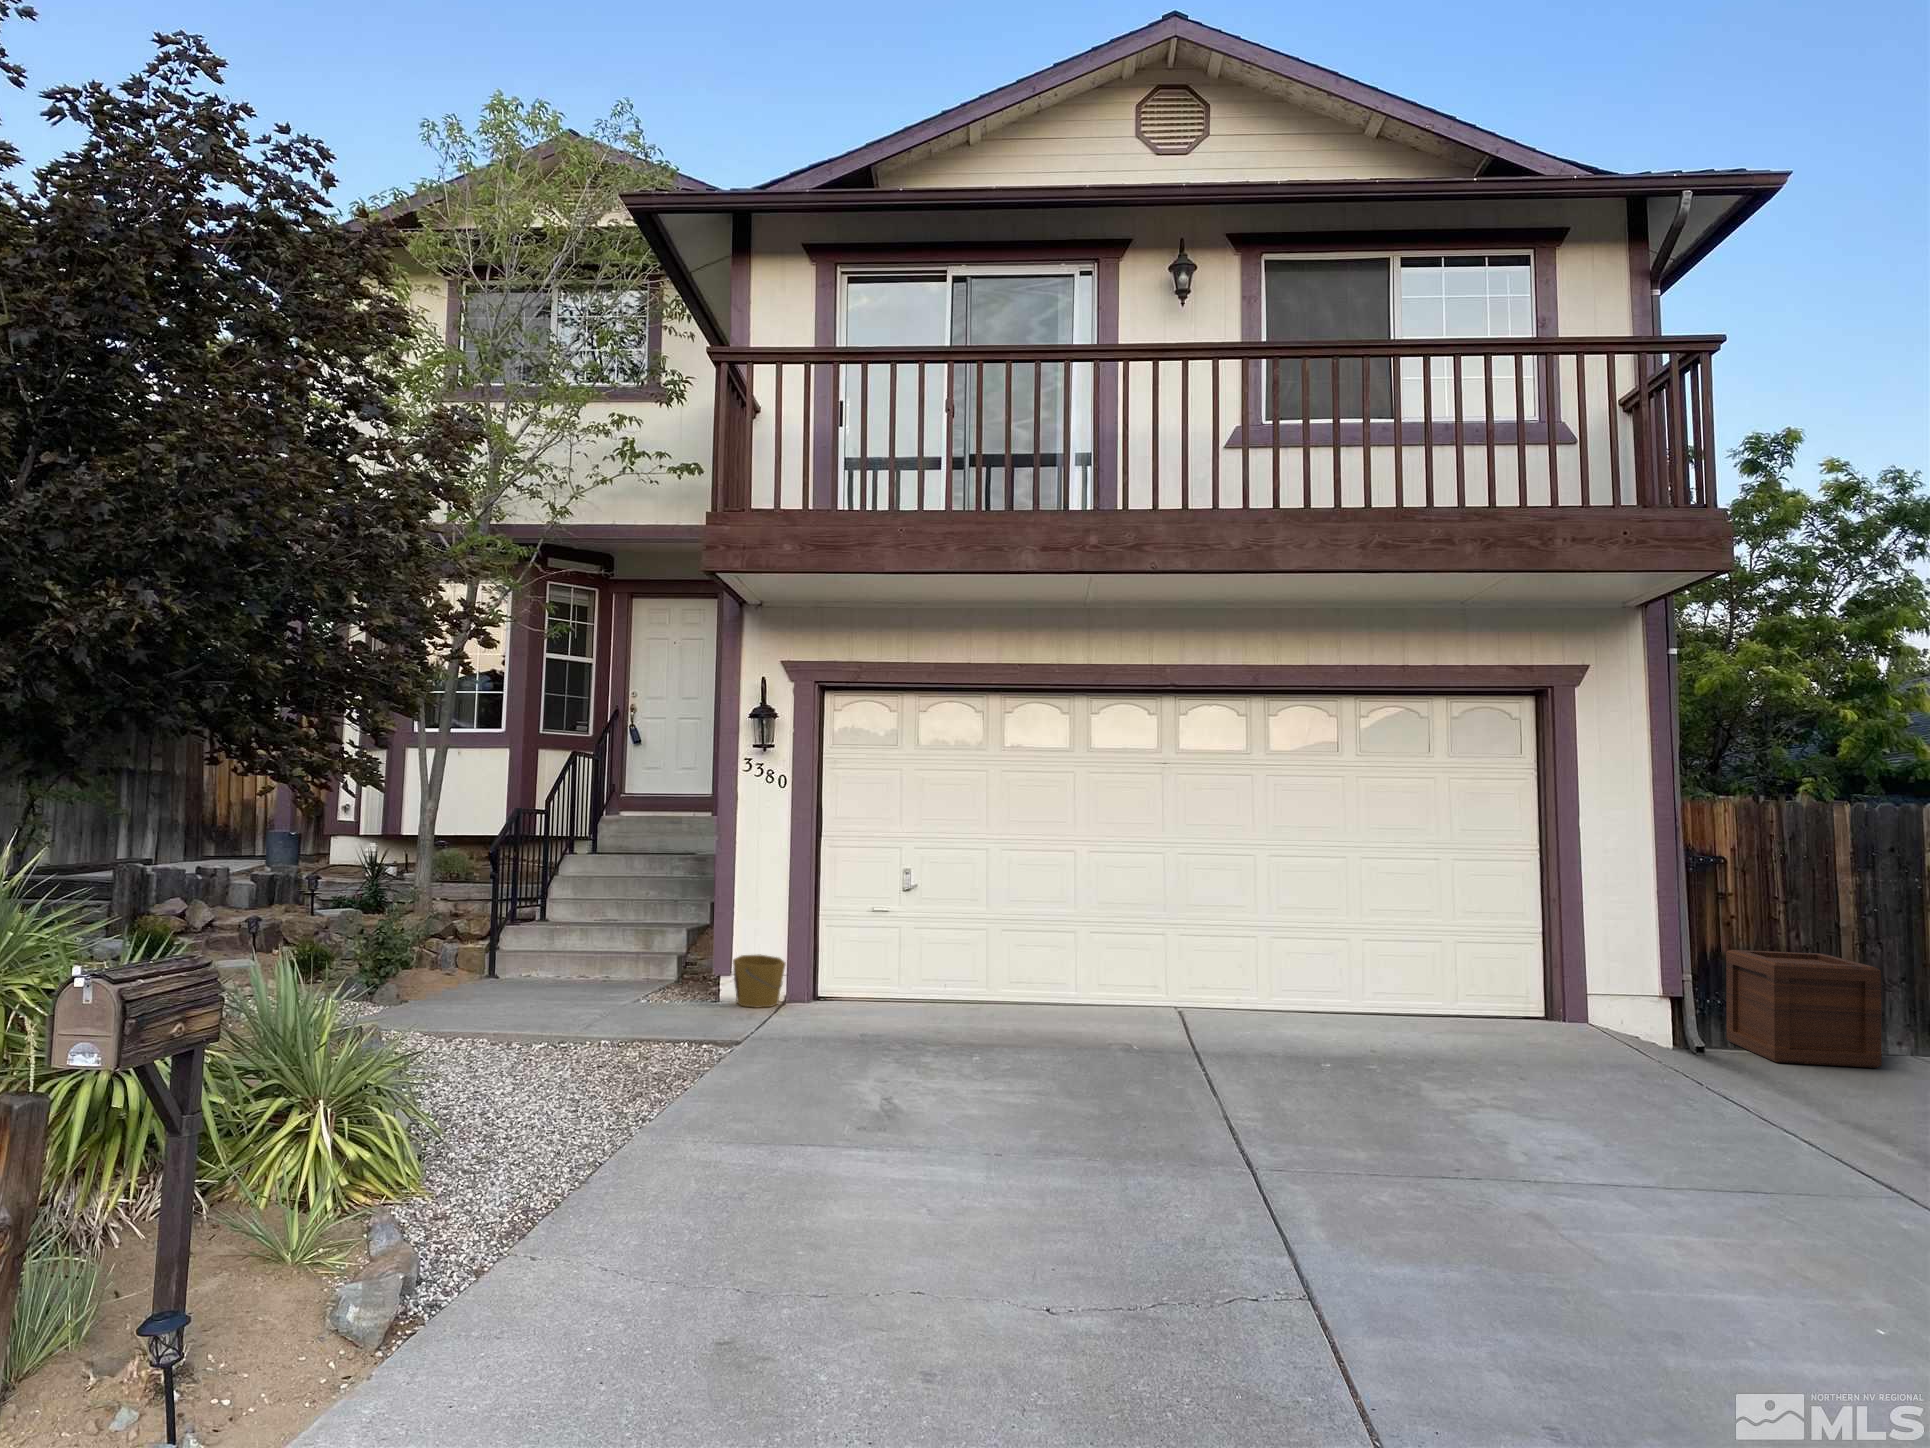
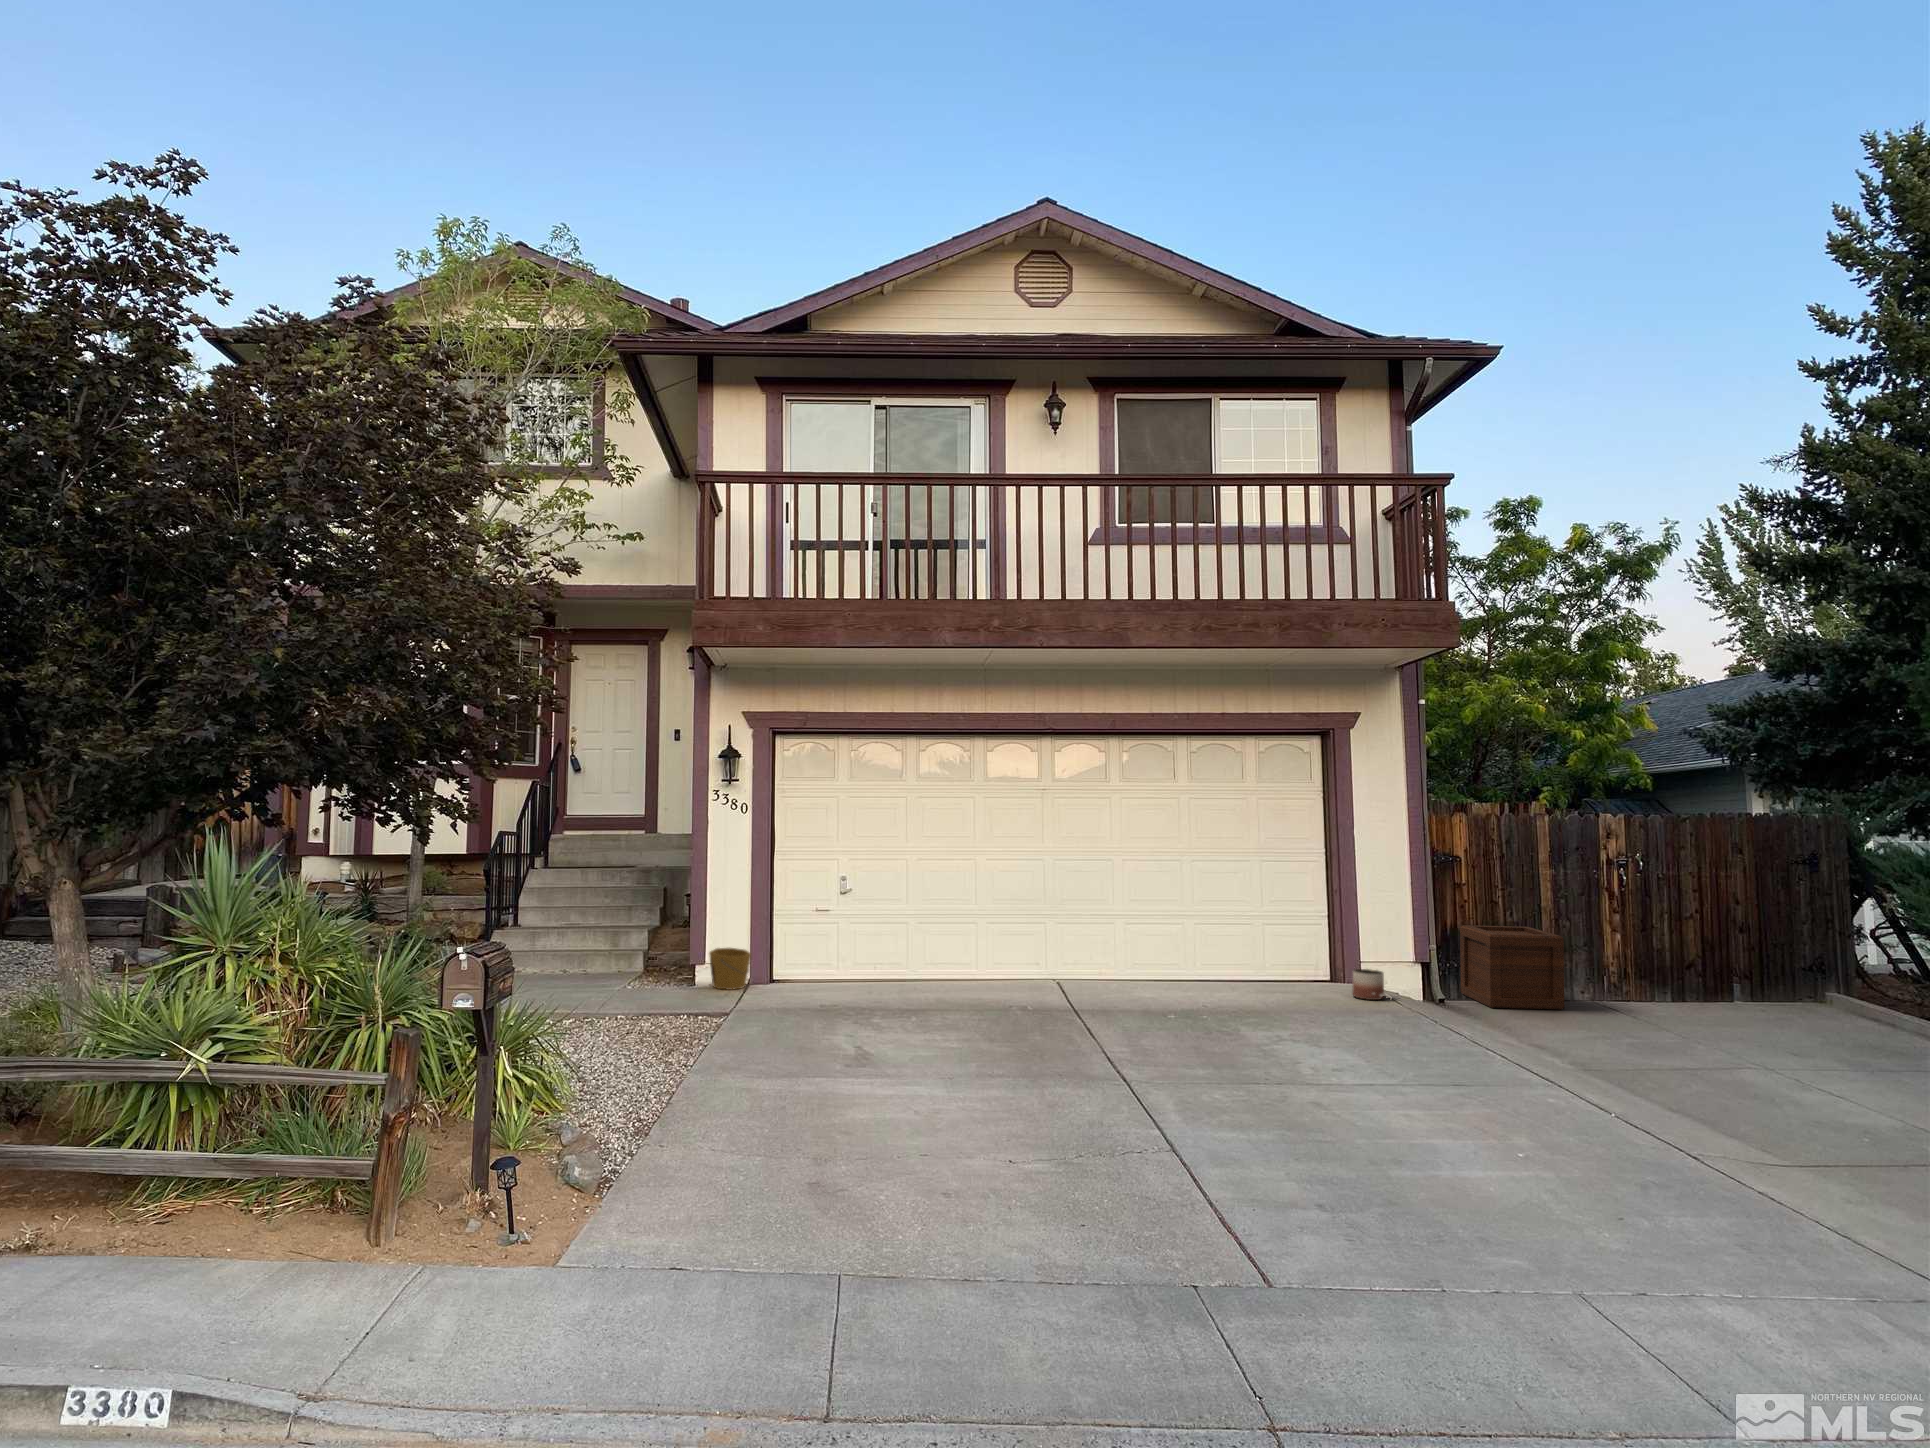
planter: none [1577,1004,1621,1046] -> present [1352,969,1384,1000]

